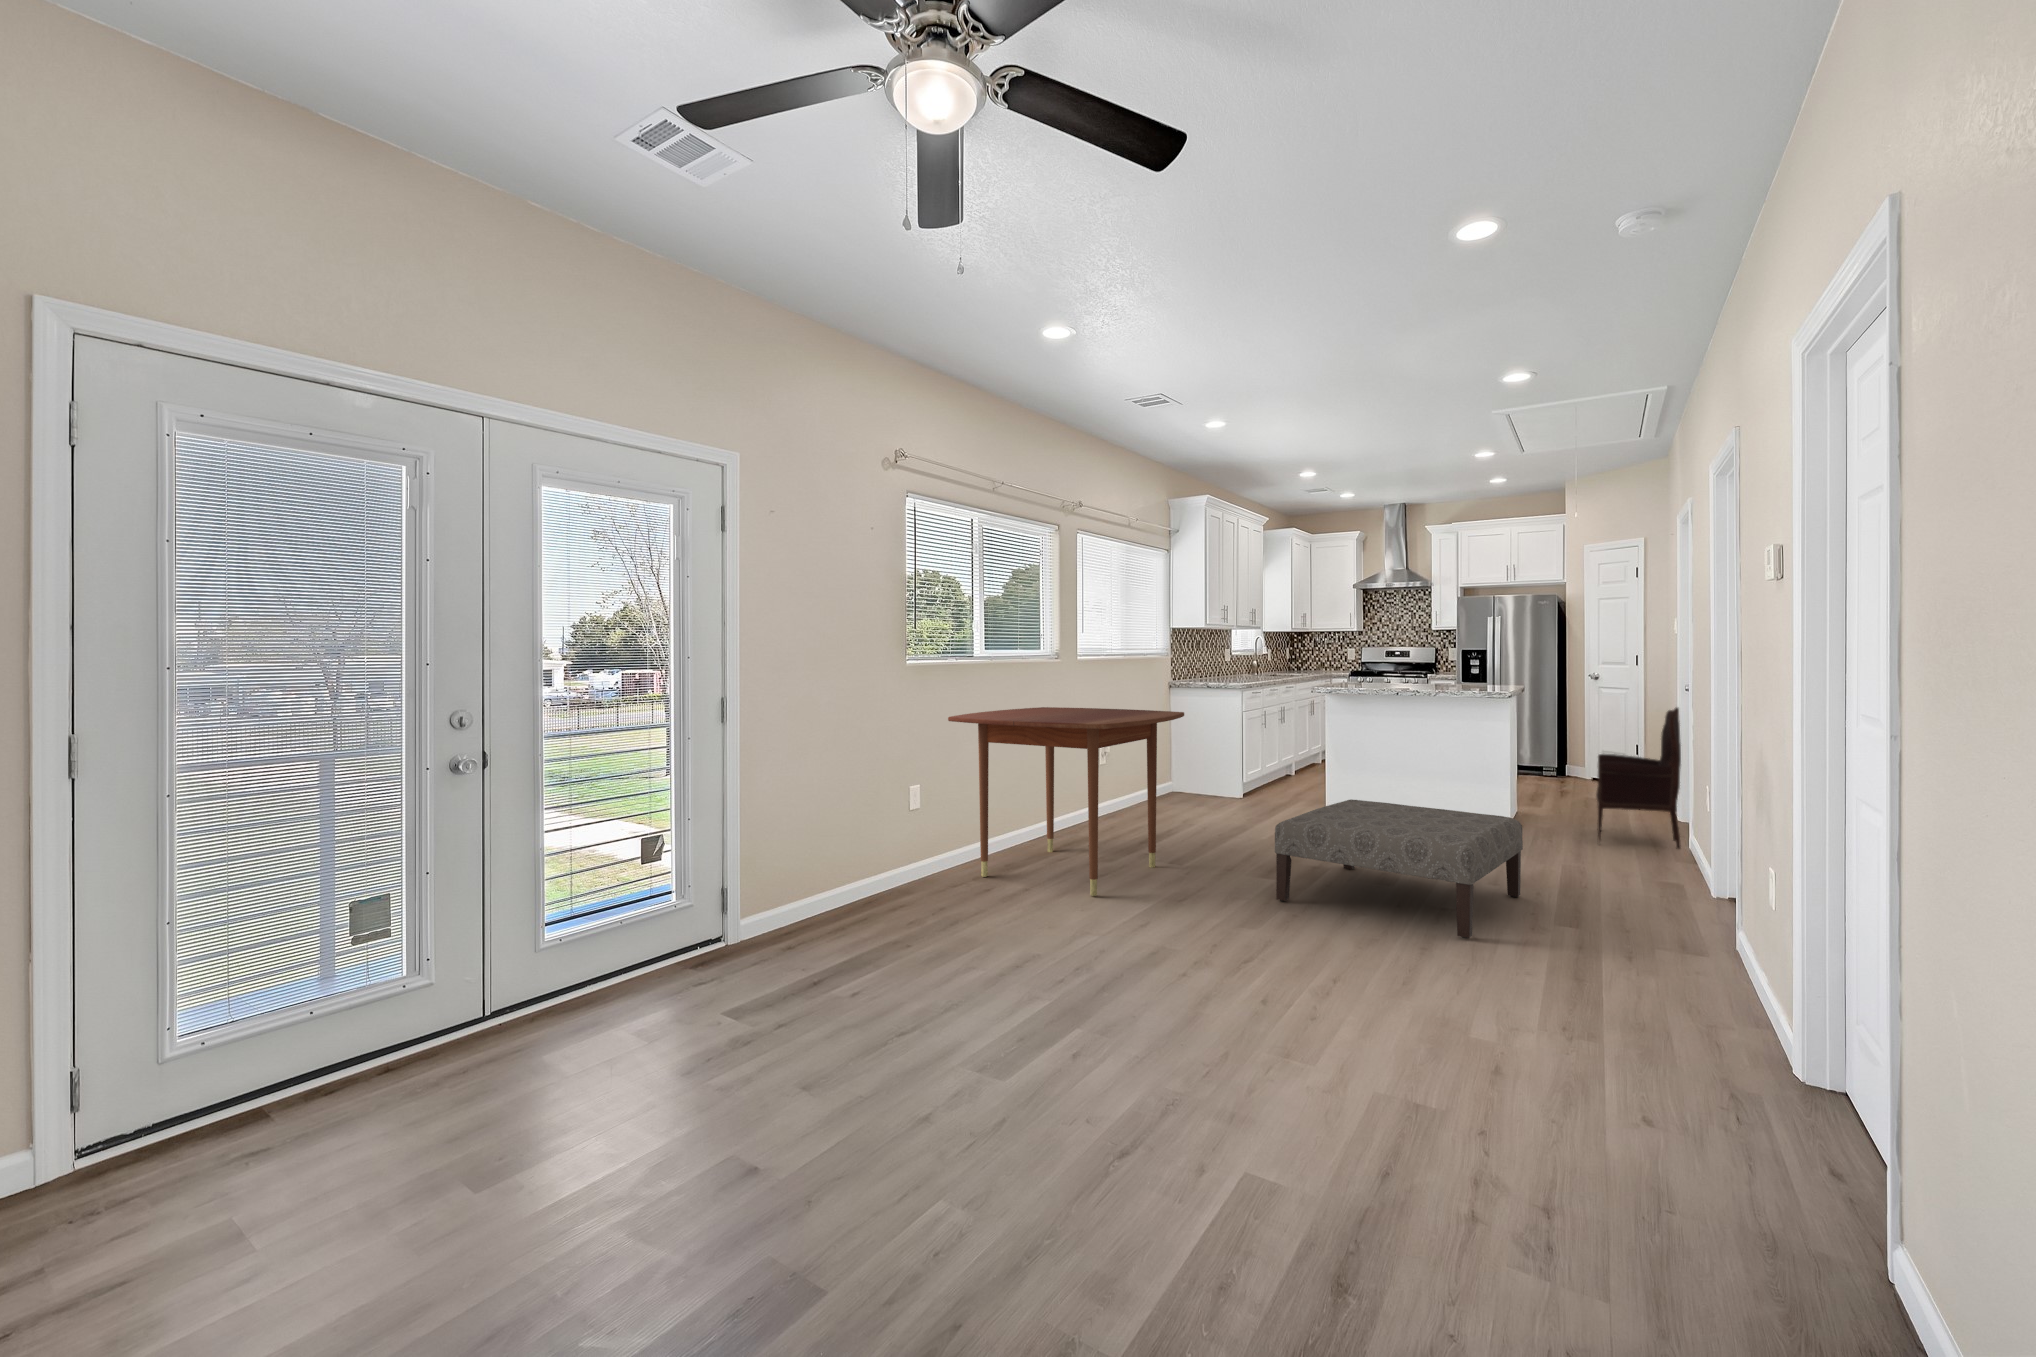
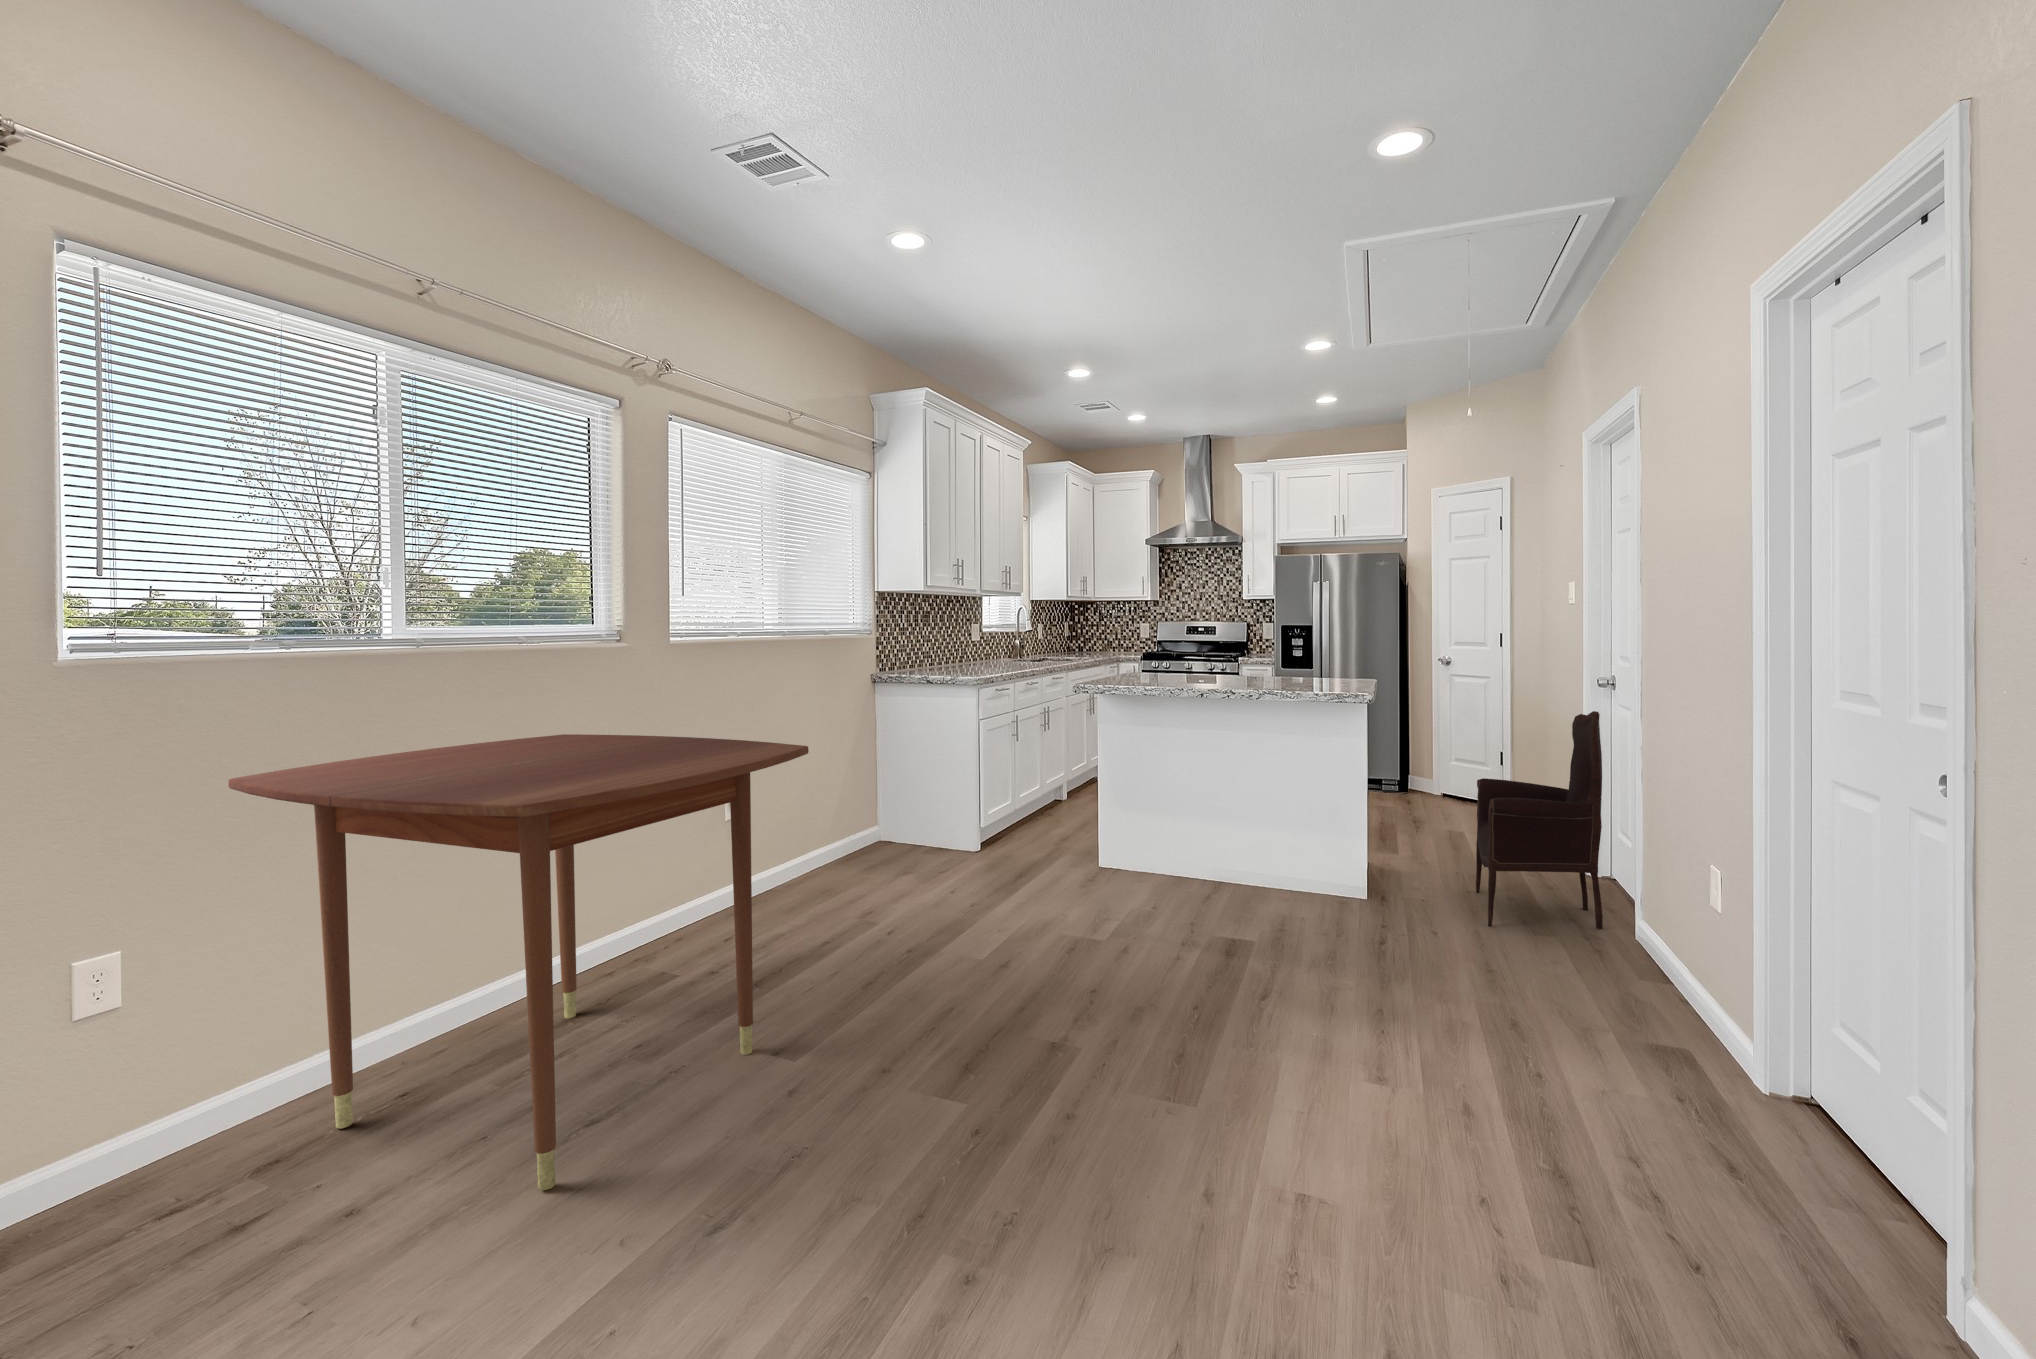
ottoman: present [1275,799,1523,938] -> none [949,900,1419,1295]

